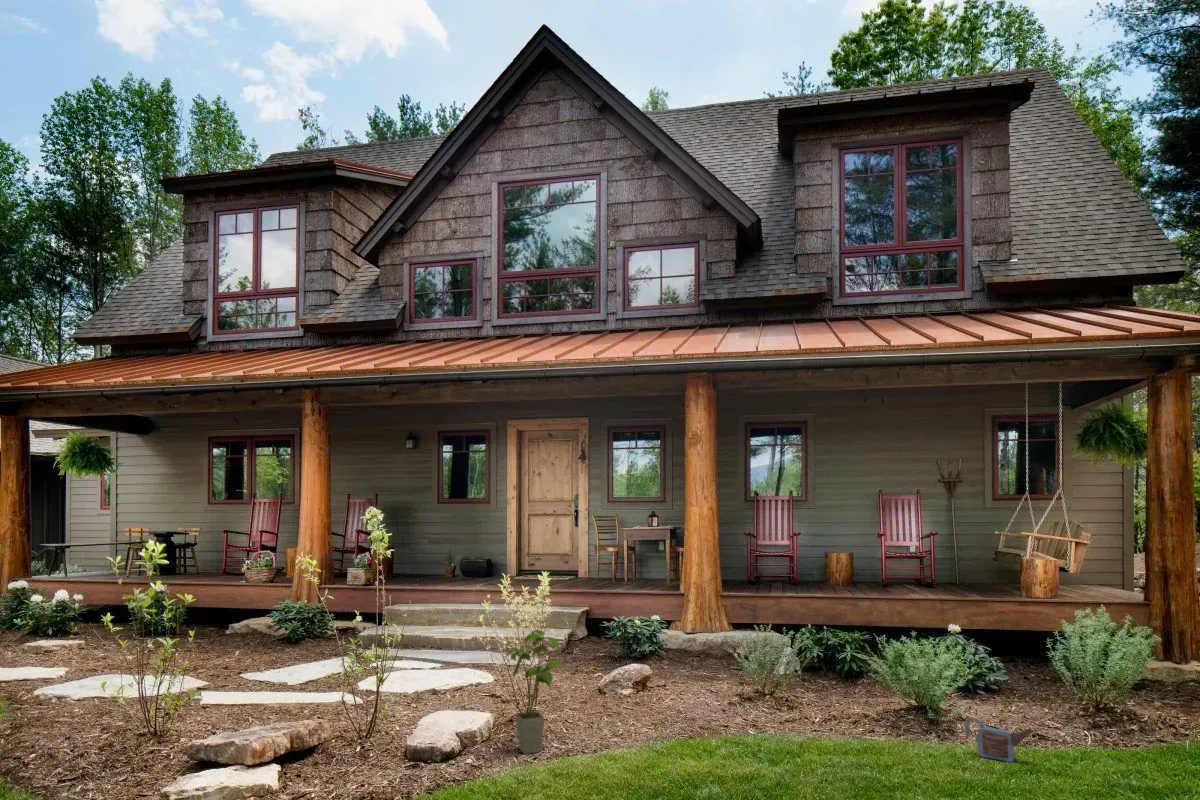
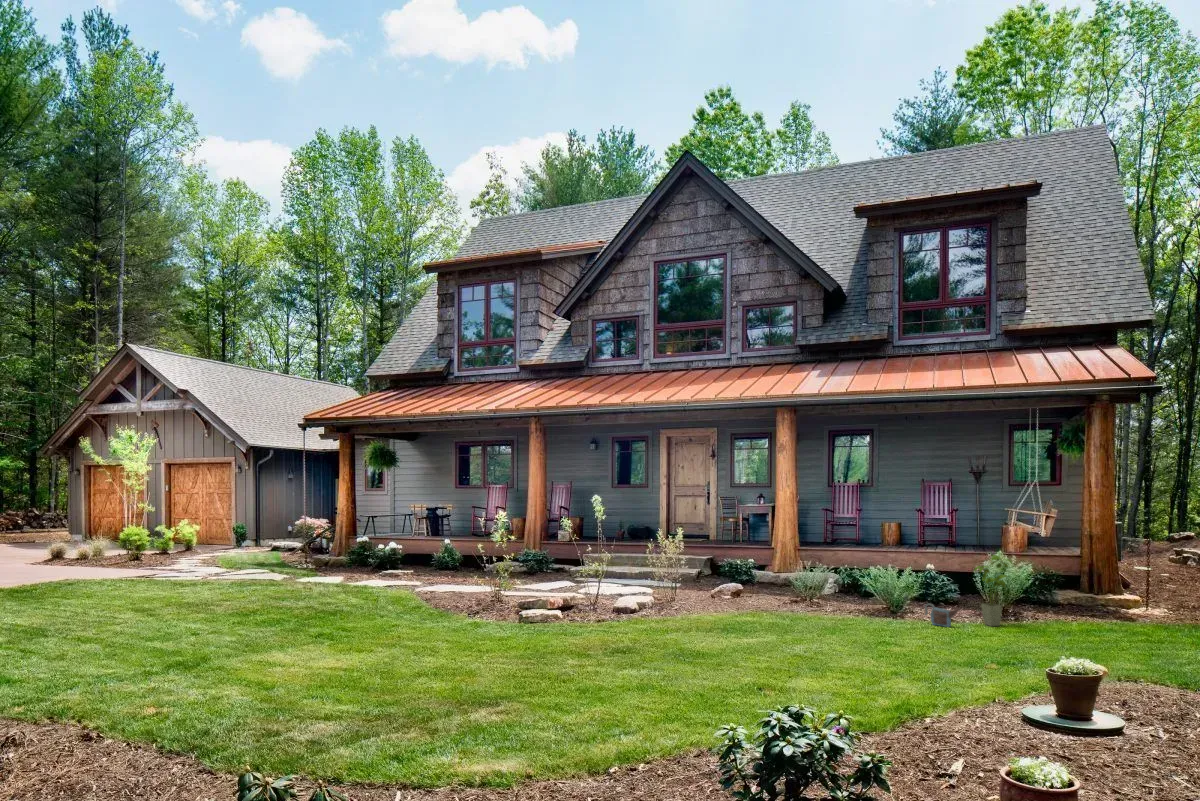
house plant: present [506,630,563,754] -> present [974,555,1008,626]

